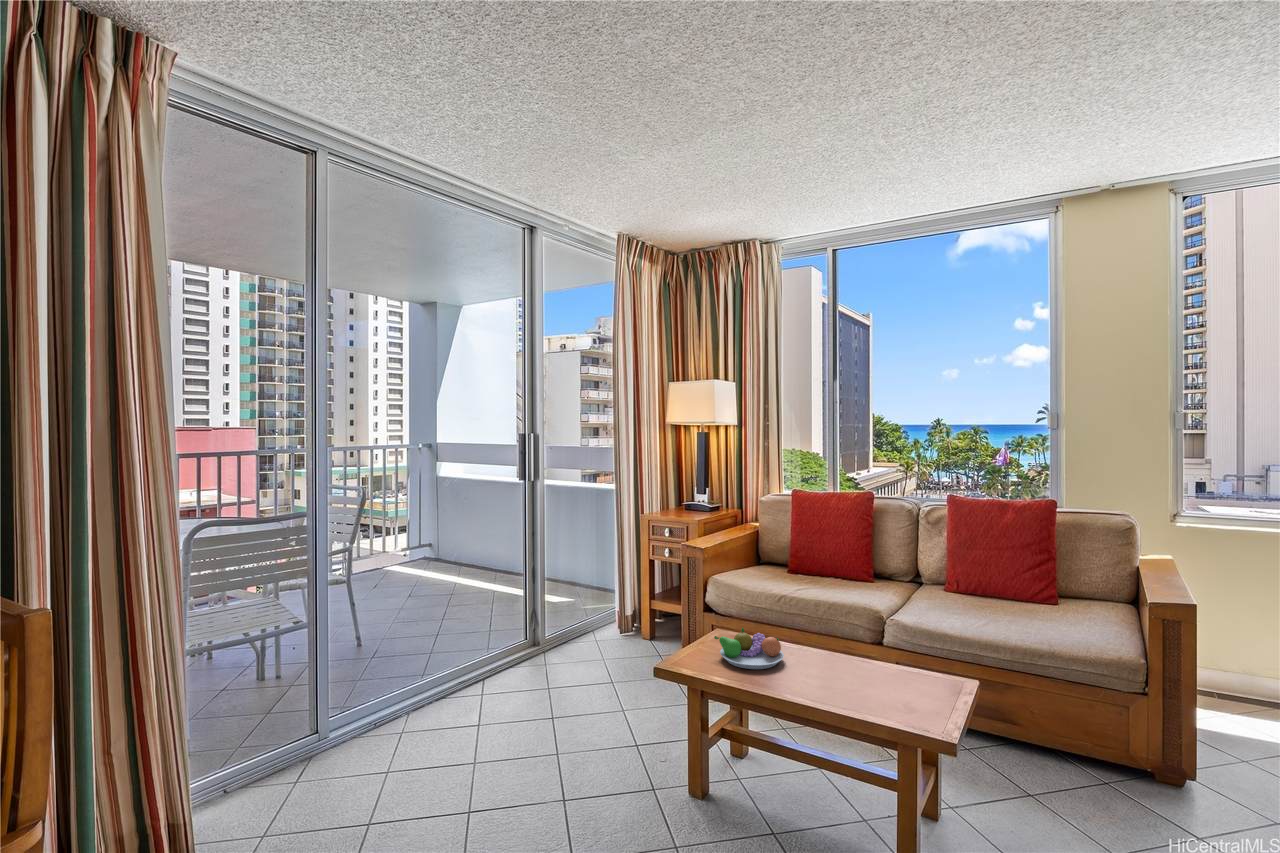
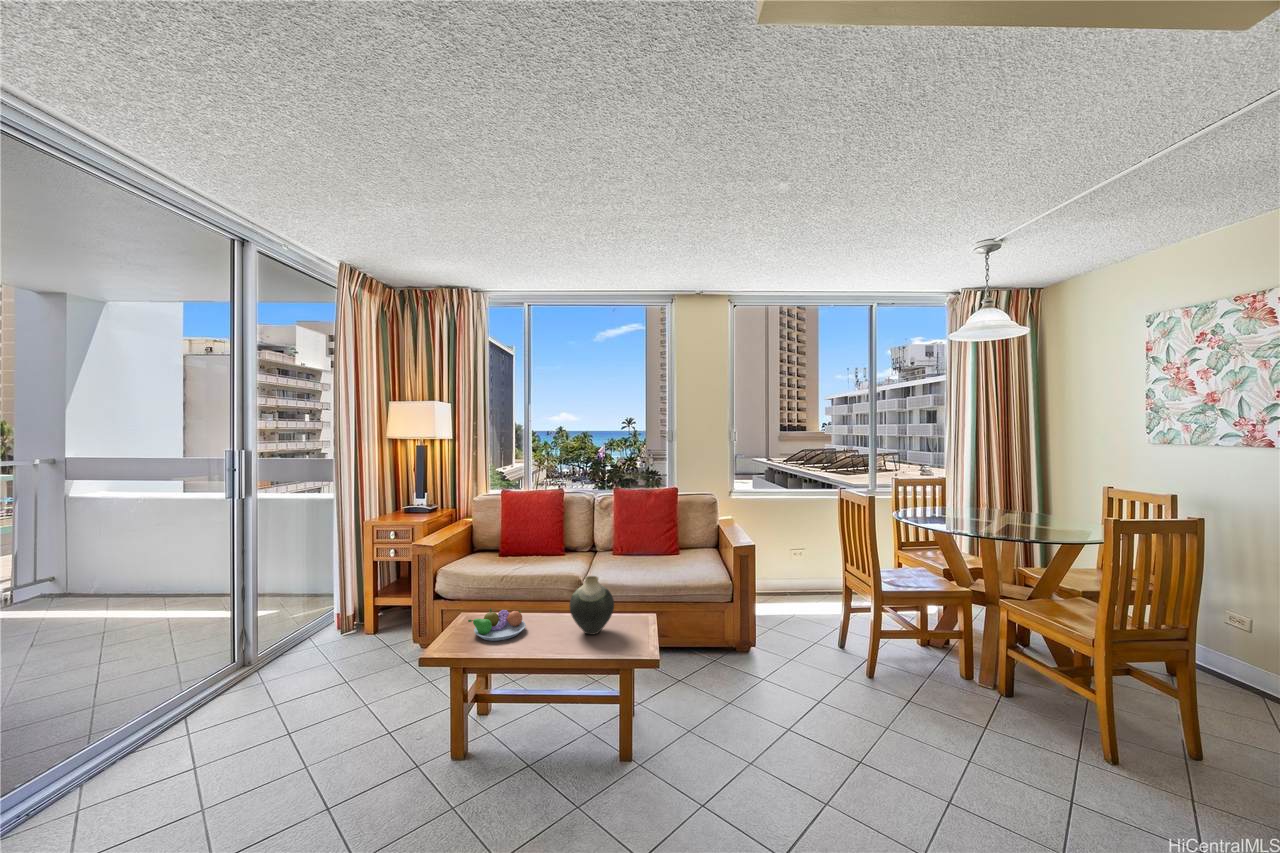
vase: none [838,607,906,690] -> present [570,576,614,634]

